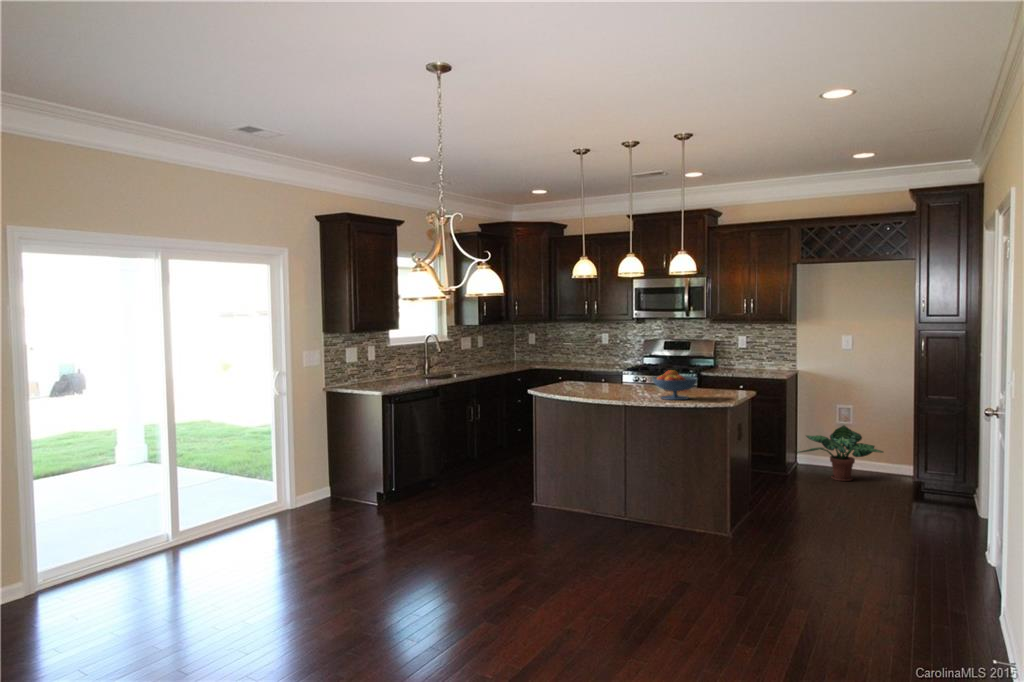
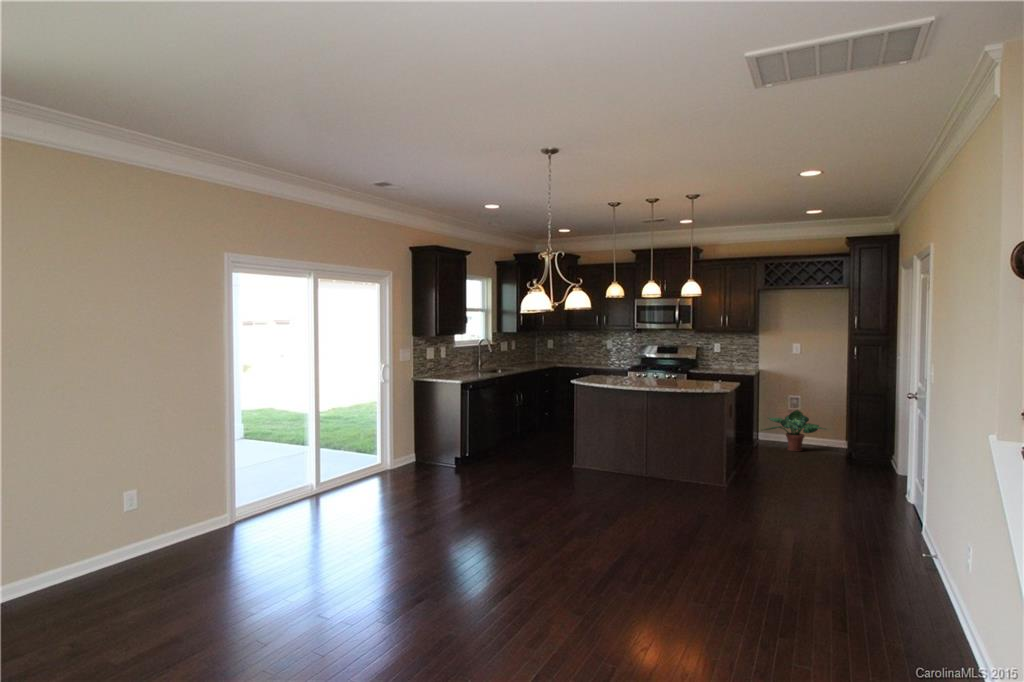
fruit bowl: present [653,370,698,400] -> none [667,366,701,388]

